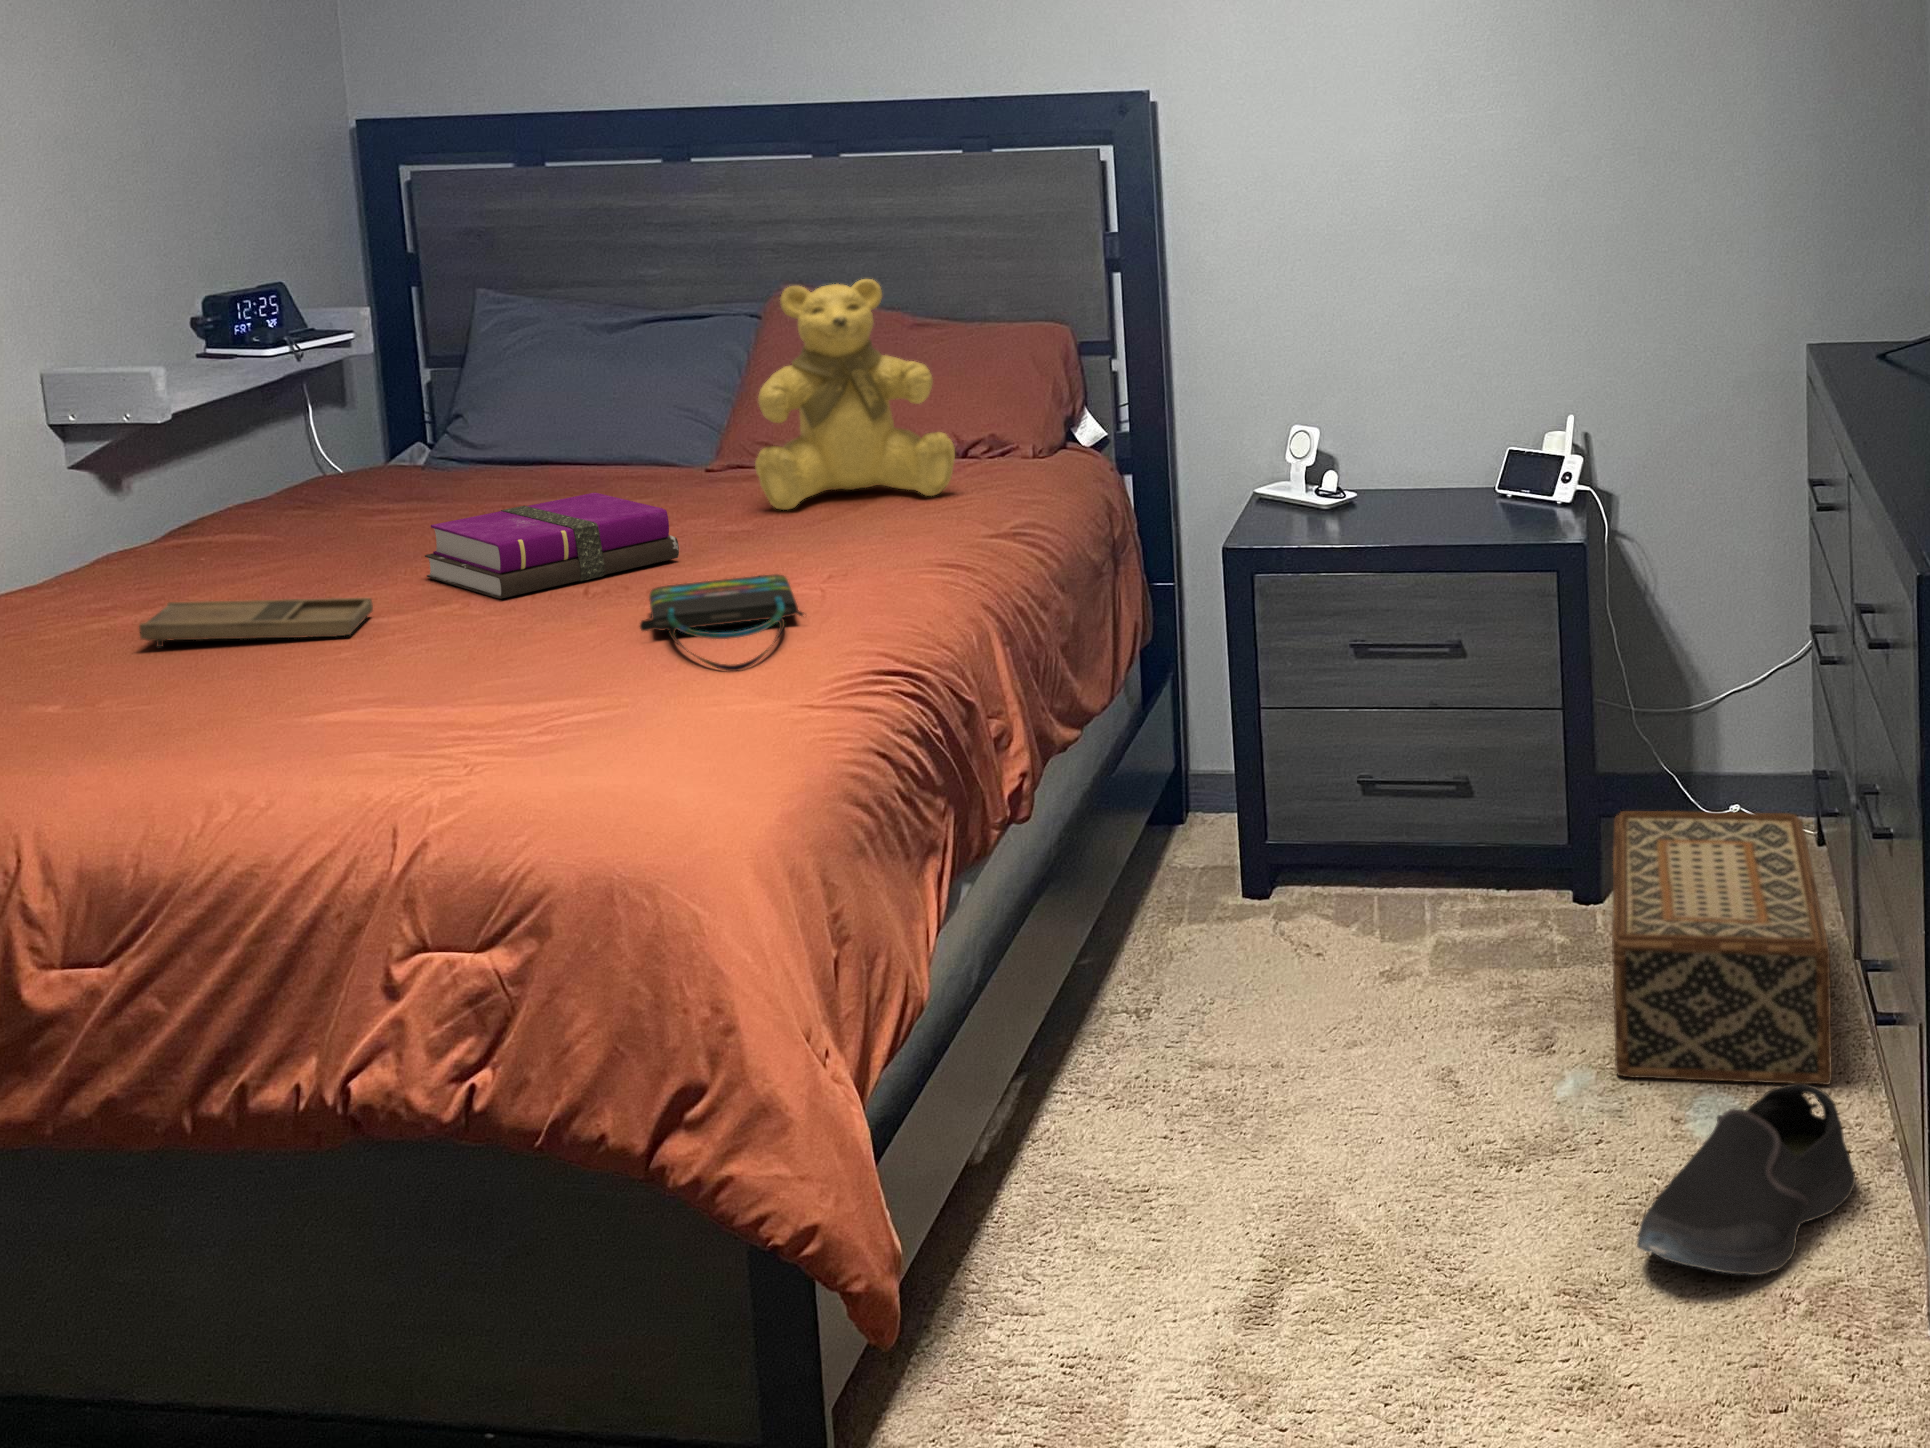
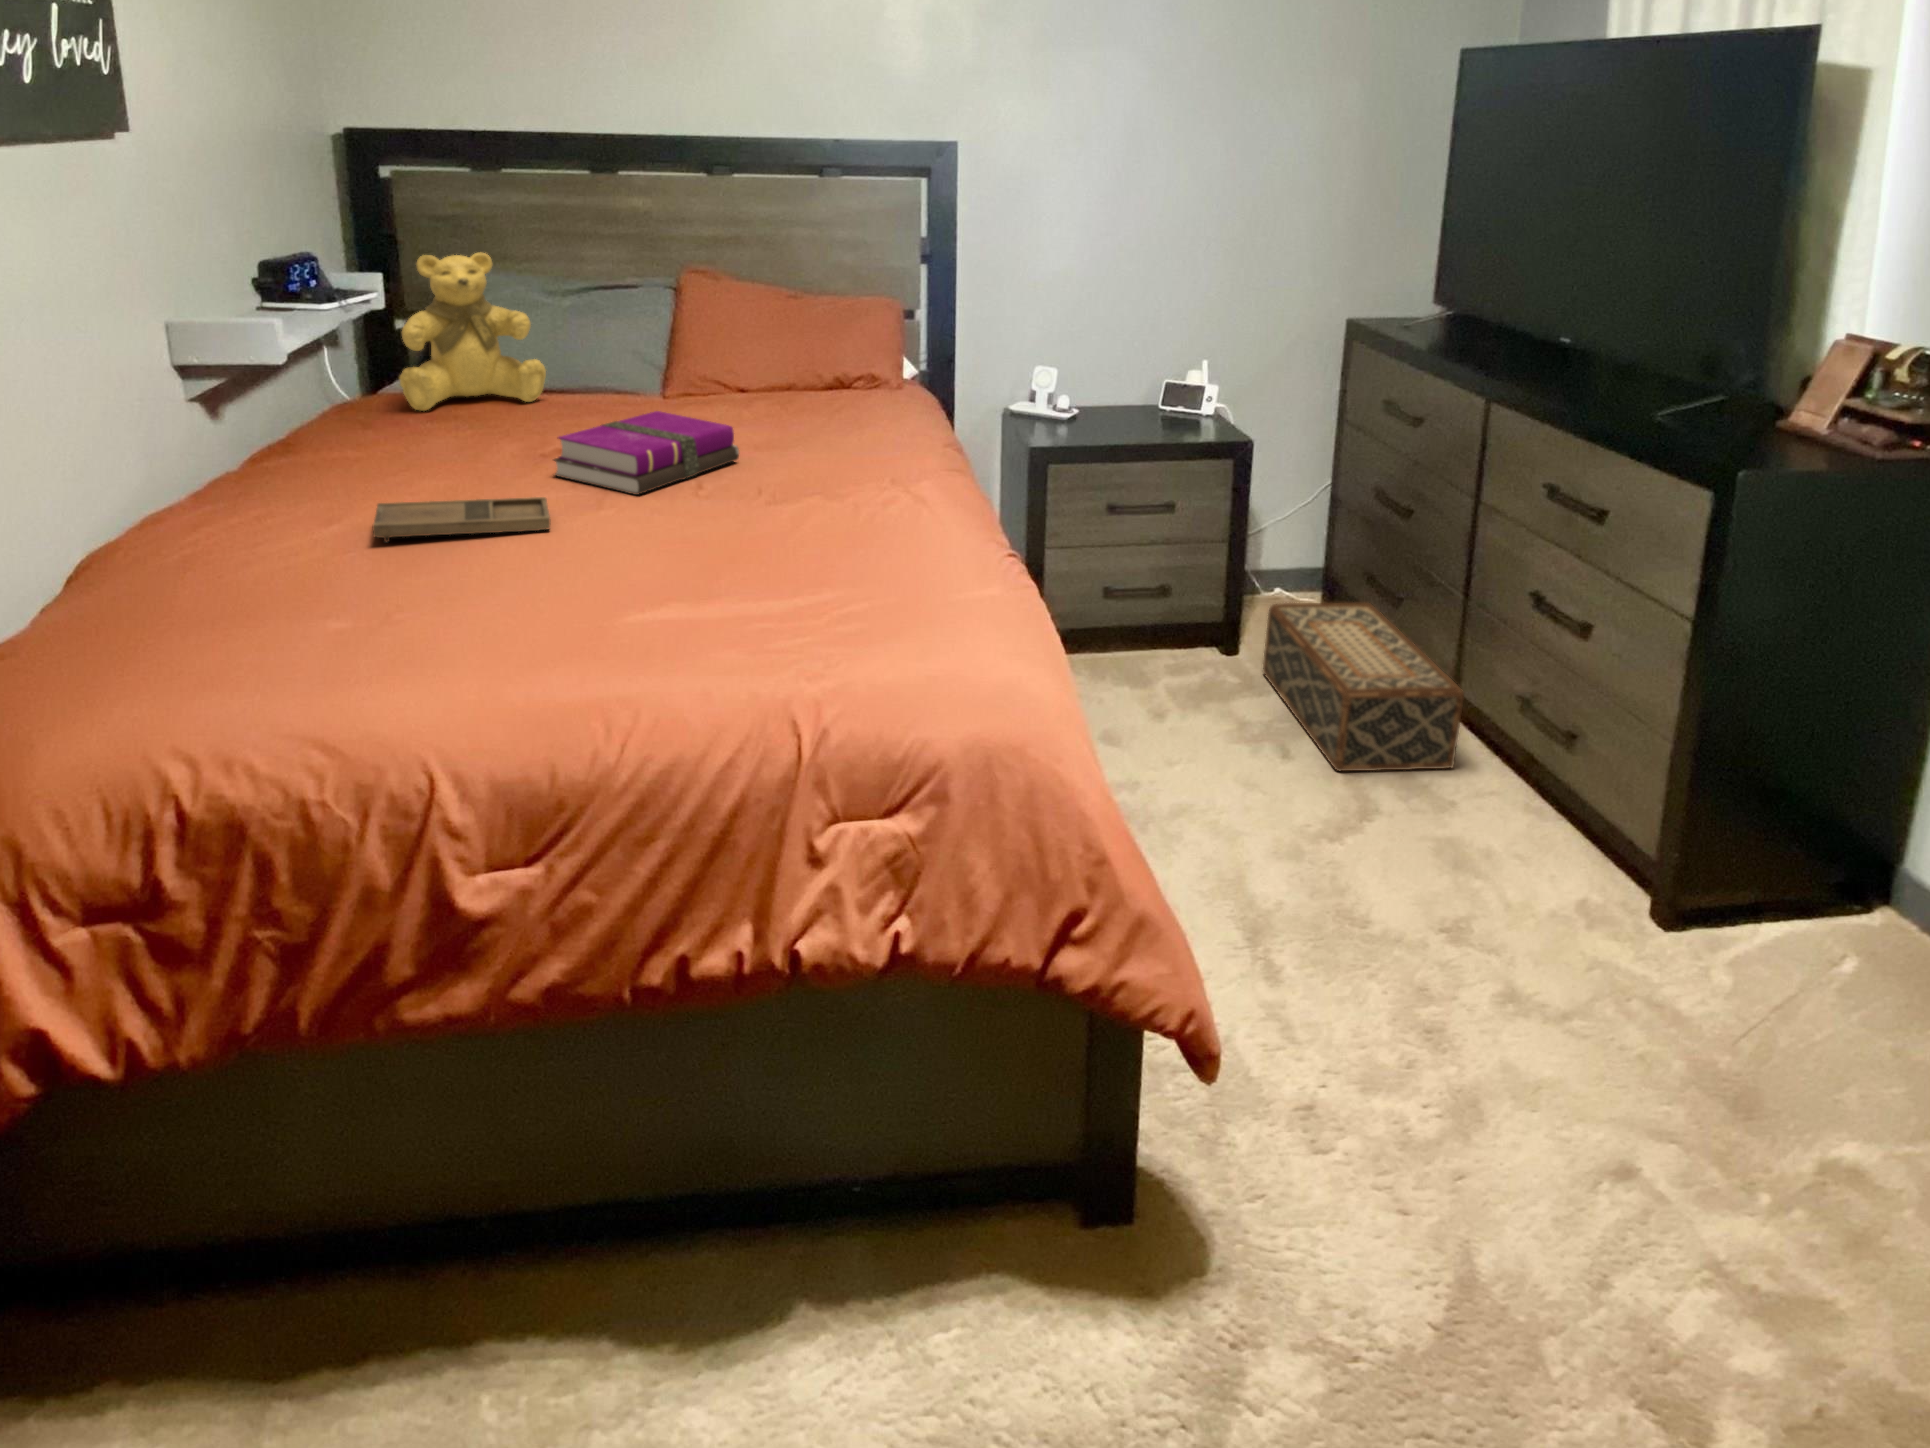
teddy bear: present [755,279,955,510] -> present [400,252,546,411]
tote bag: present [640,574,803,671] -> none [772,478,916,559]
shoe: present [1637,1083,1855,1275] -> none [1447,780,1530,909]

